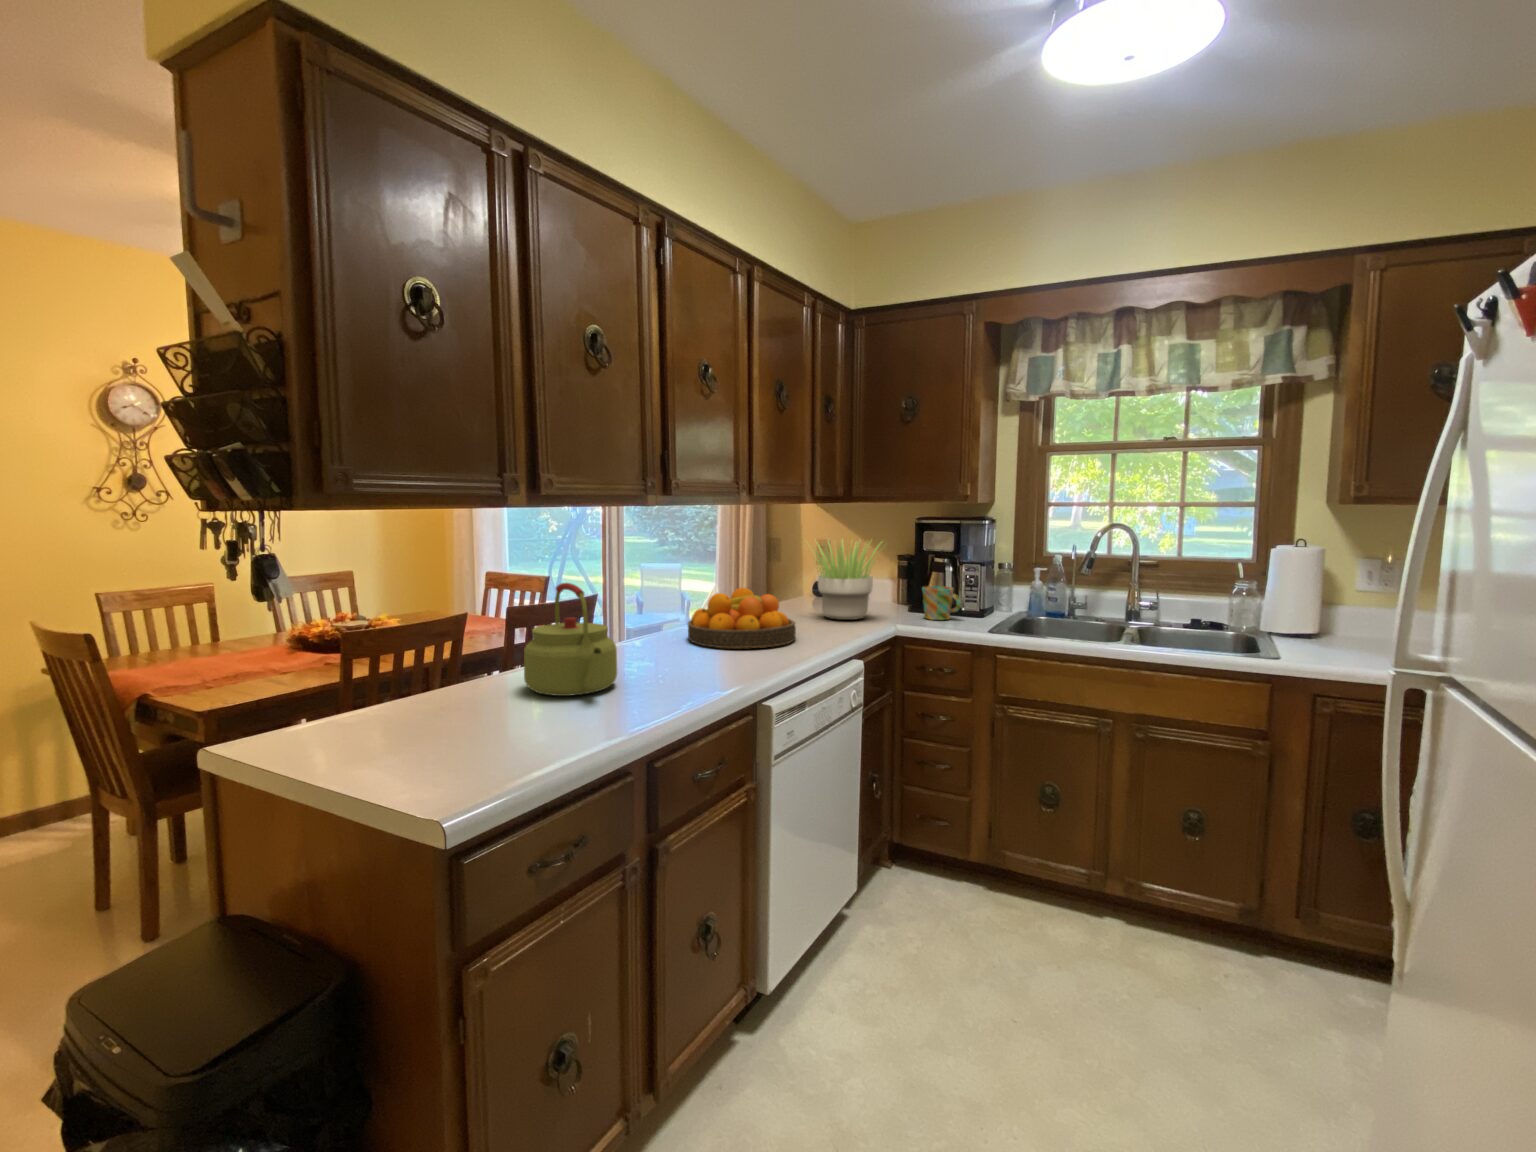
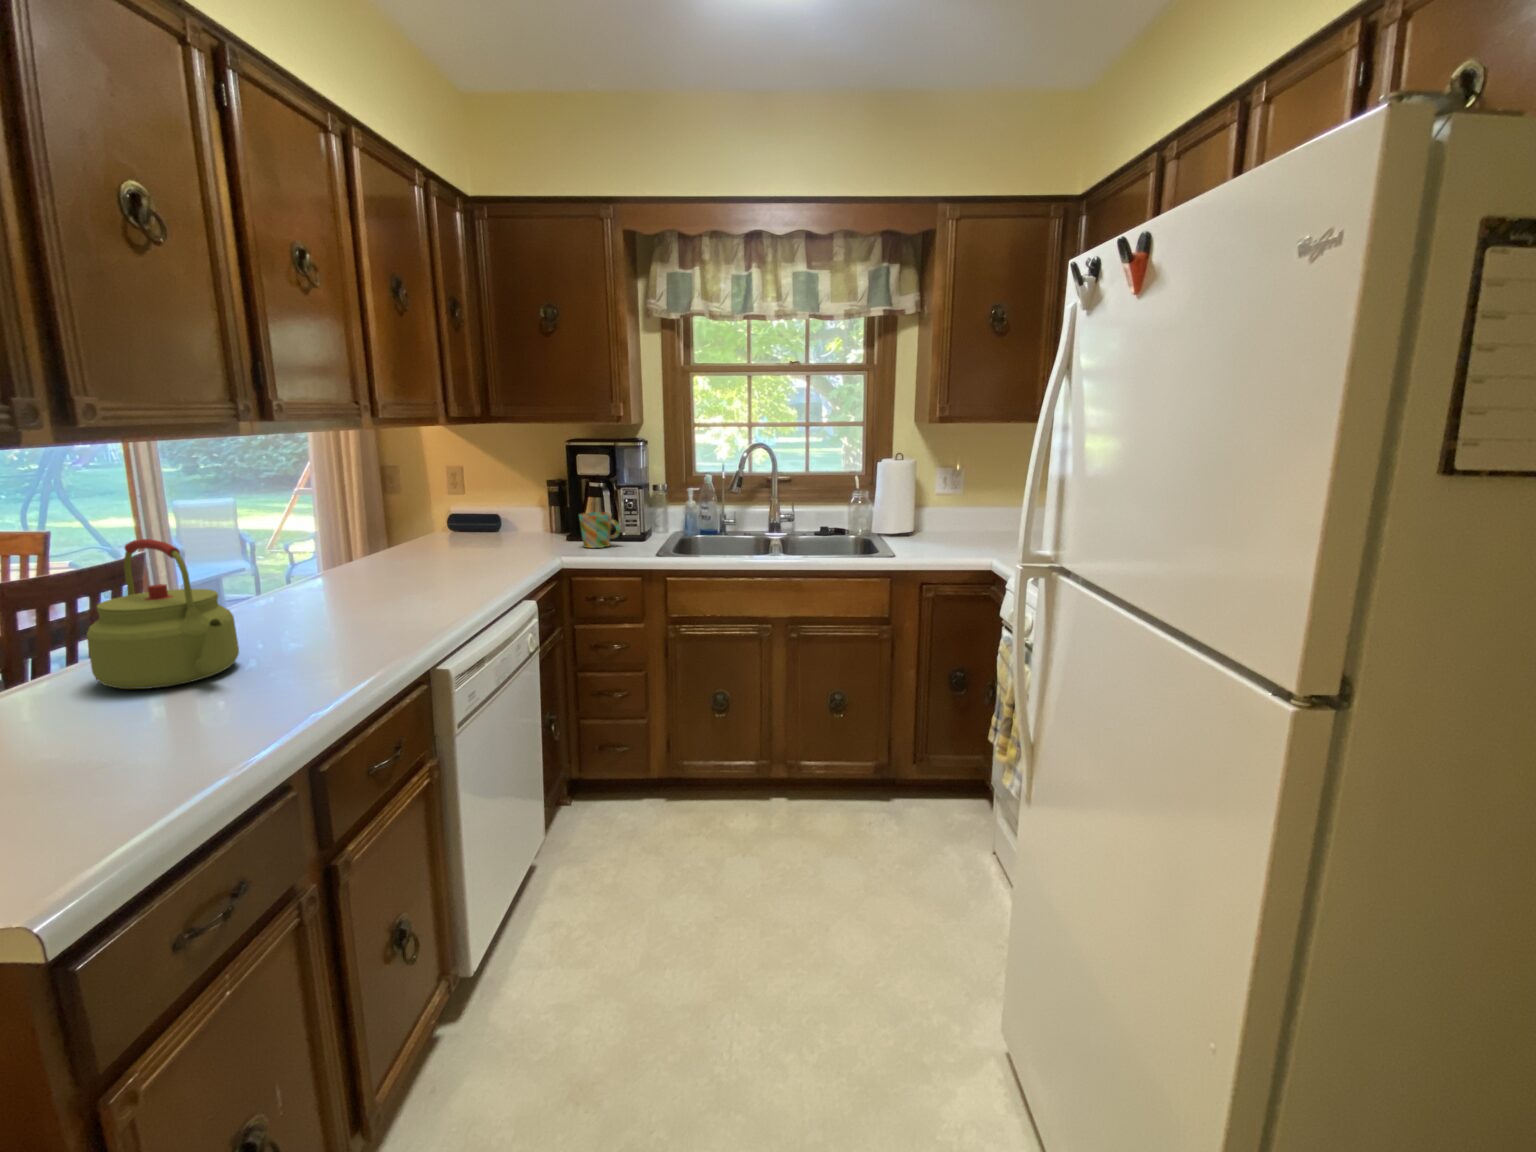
potted plant: present [815,541,882,620] -> none [432,464,542,557]
fruit bowl: present [688,588,796,649] -> none [308,529,451,603]

